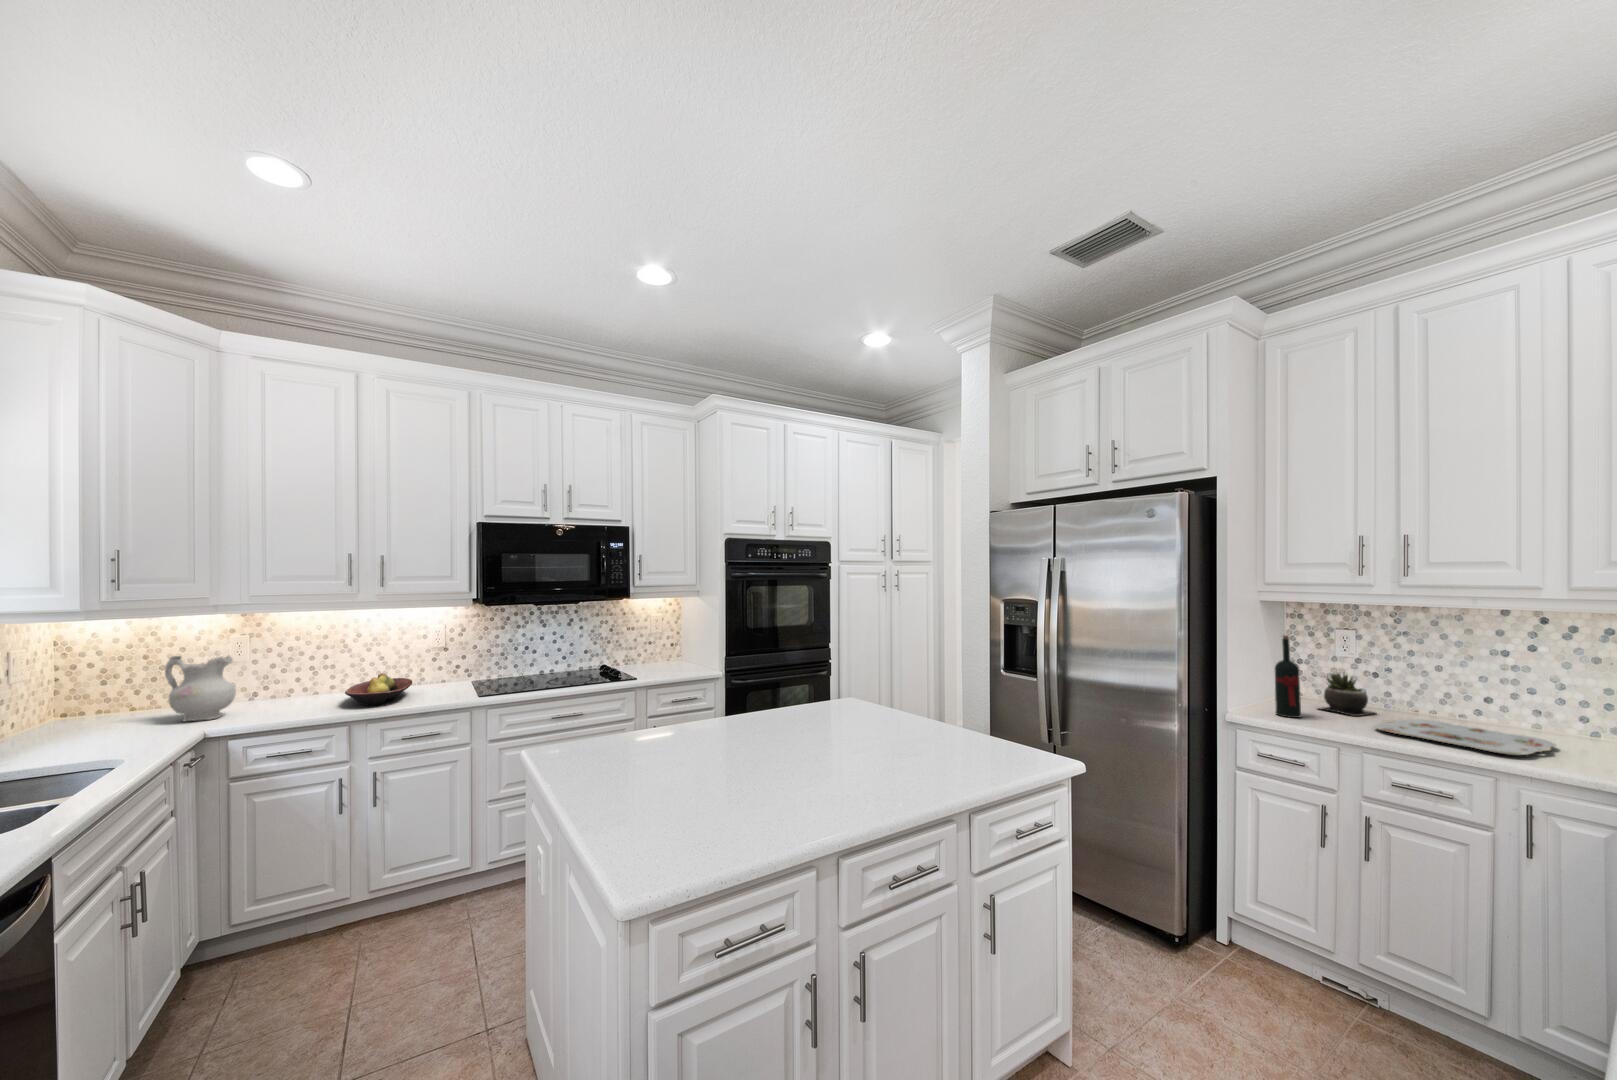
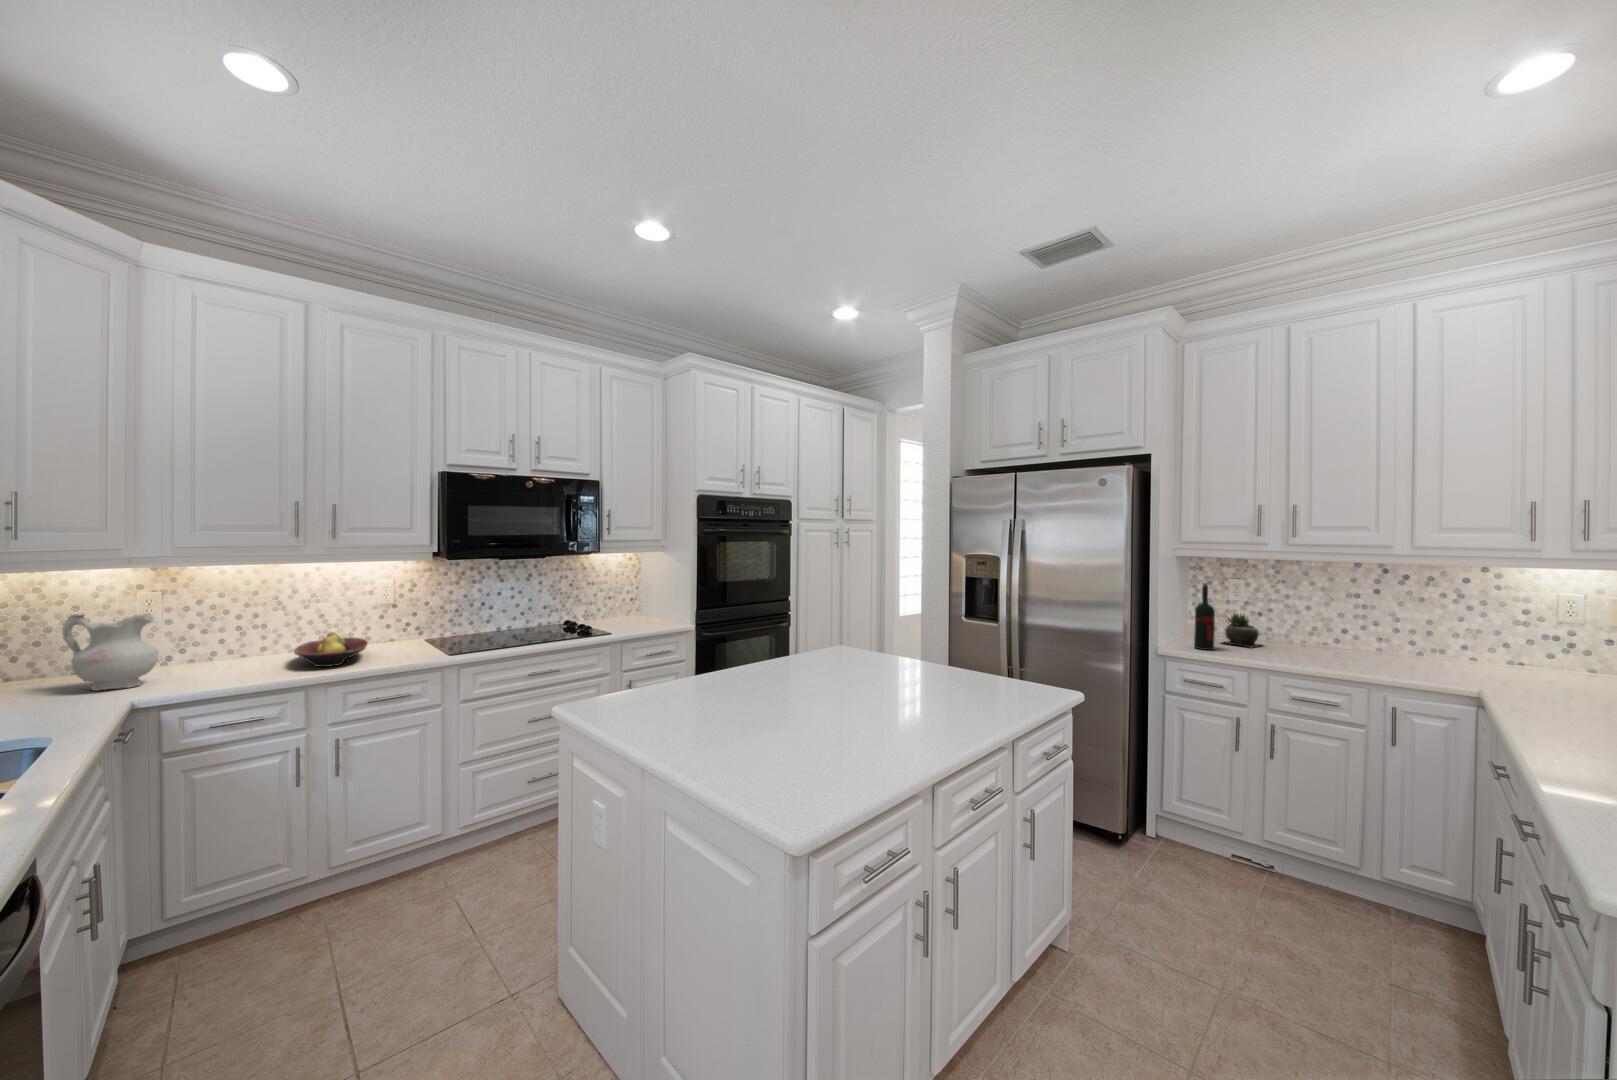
serving tray: present [1374,719,1556,755] -> none [1271,648,1399,671]

